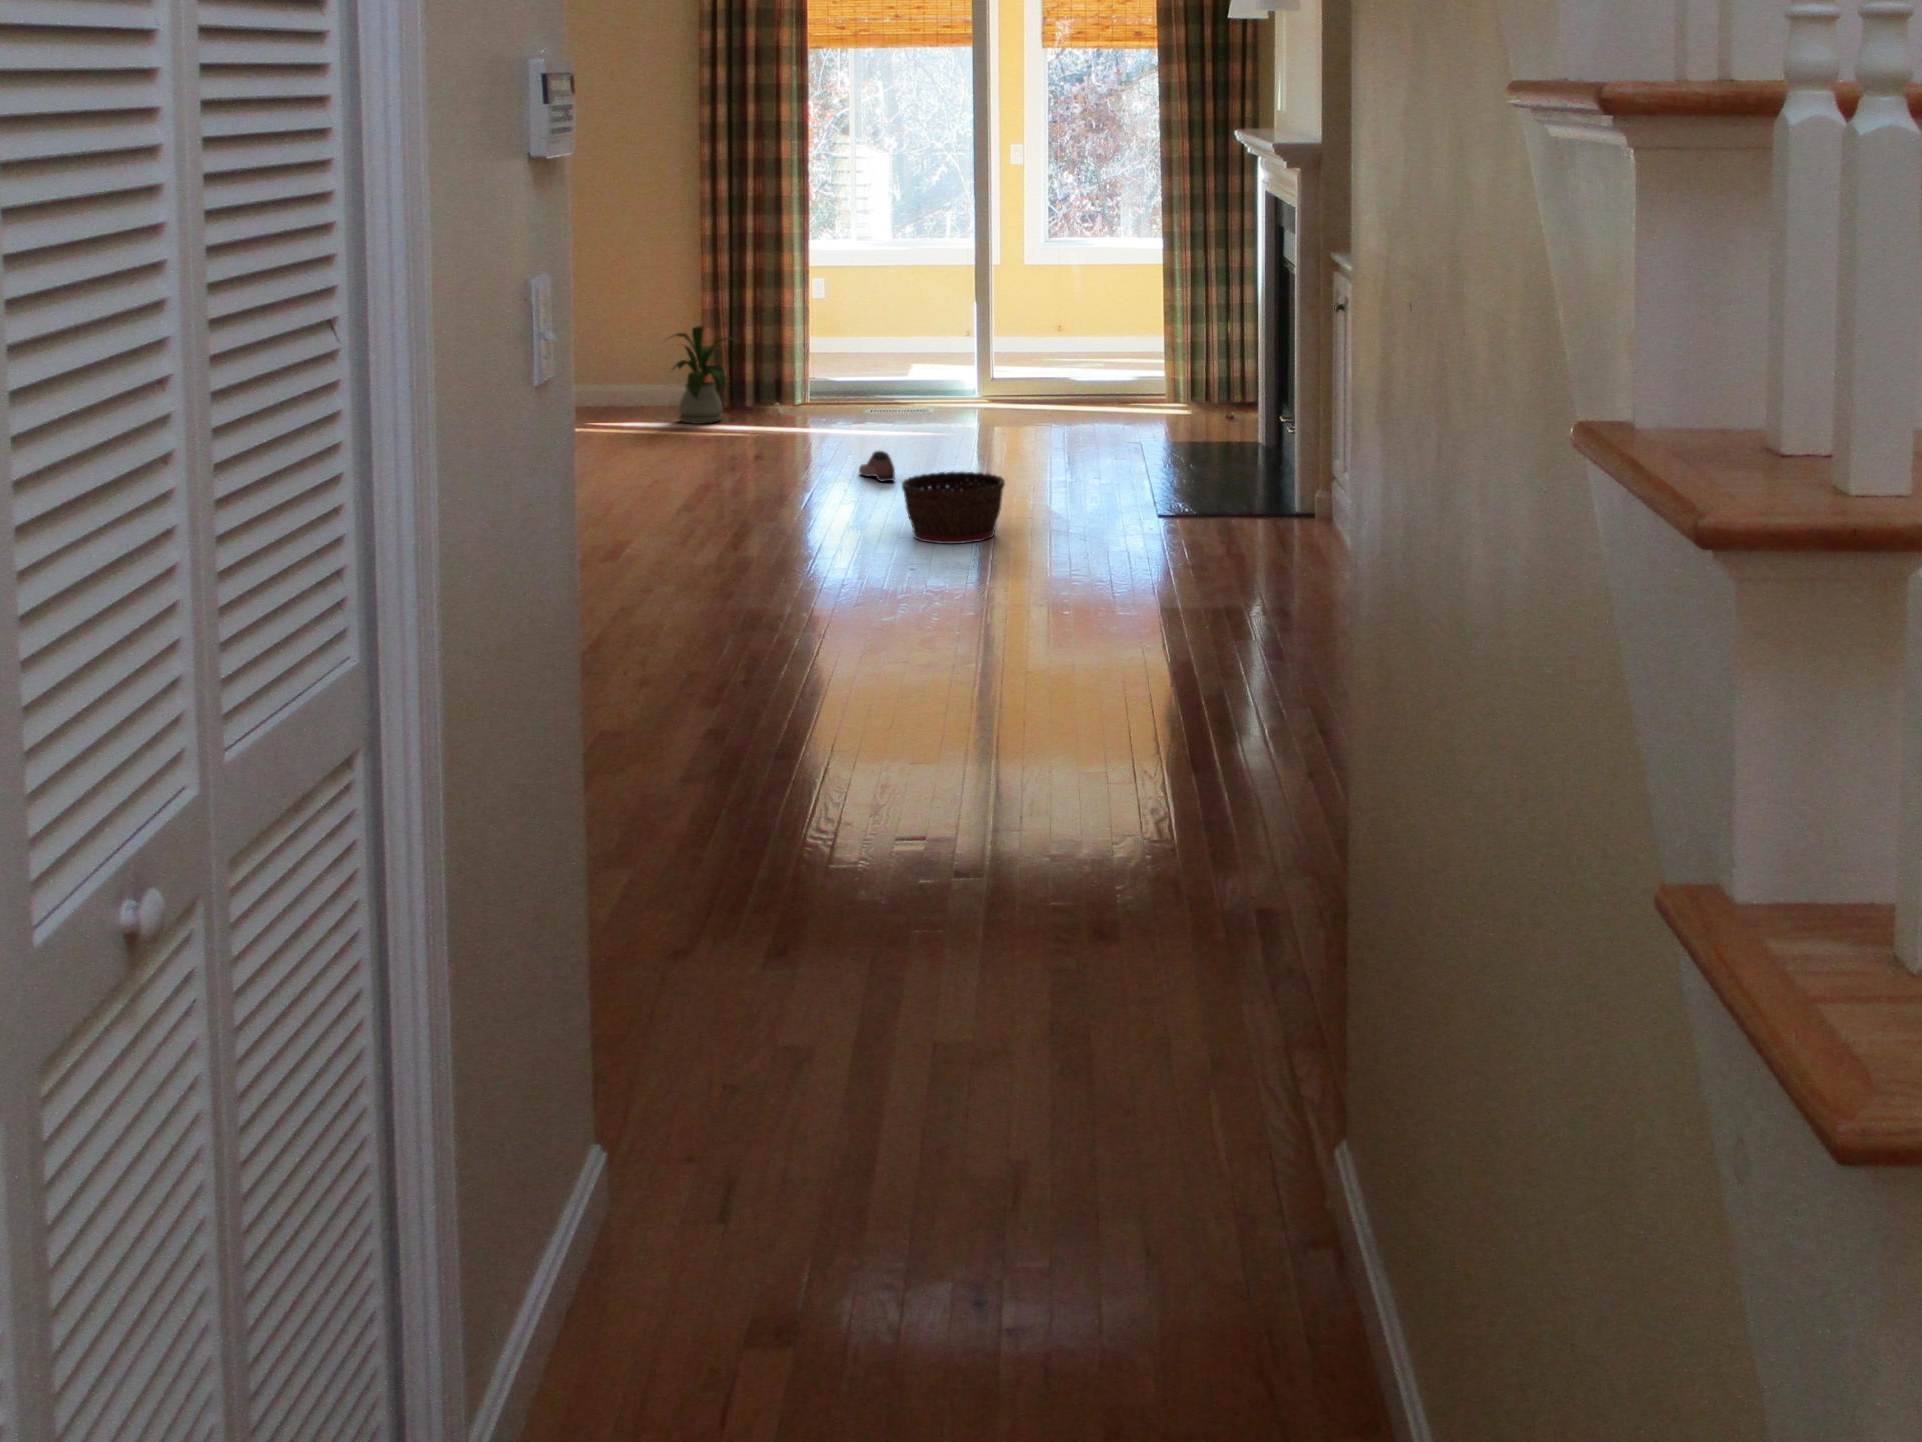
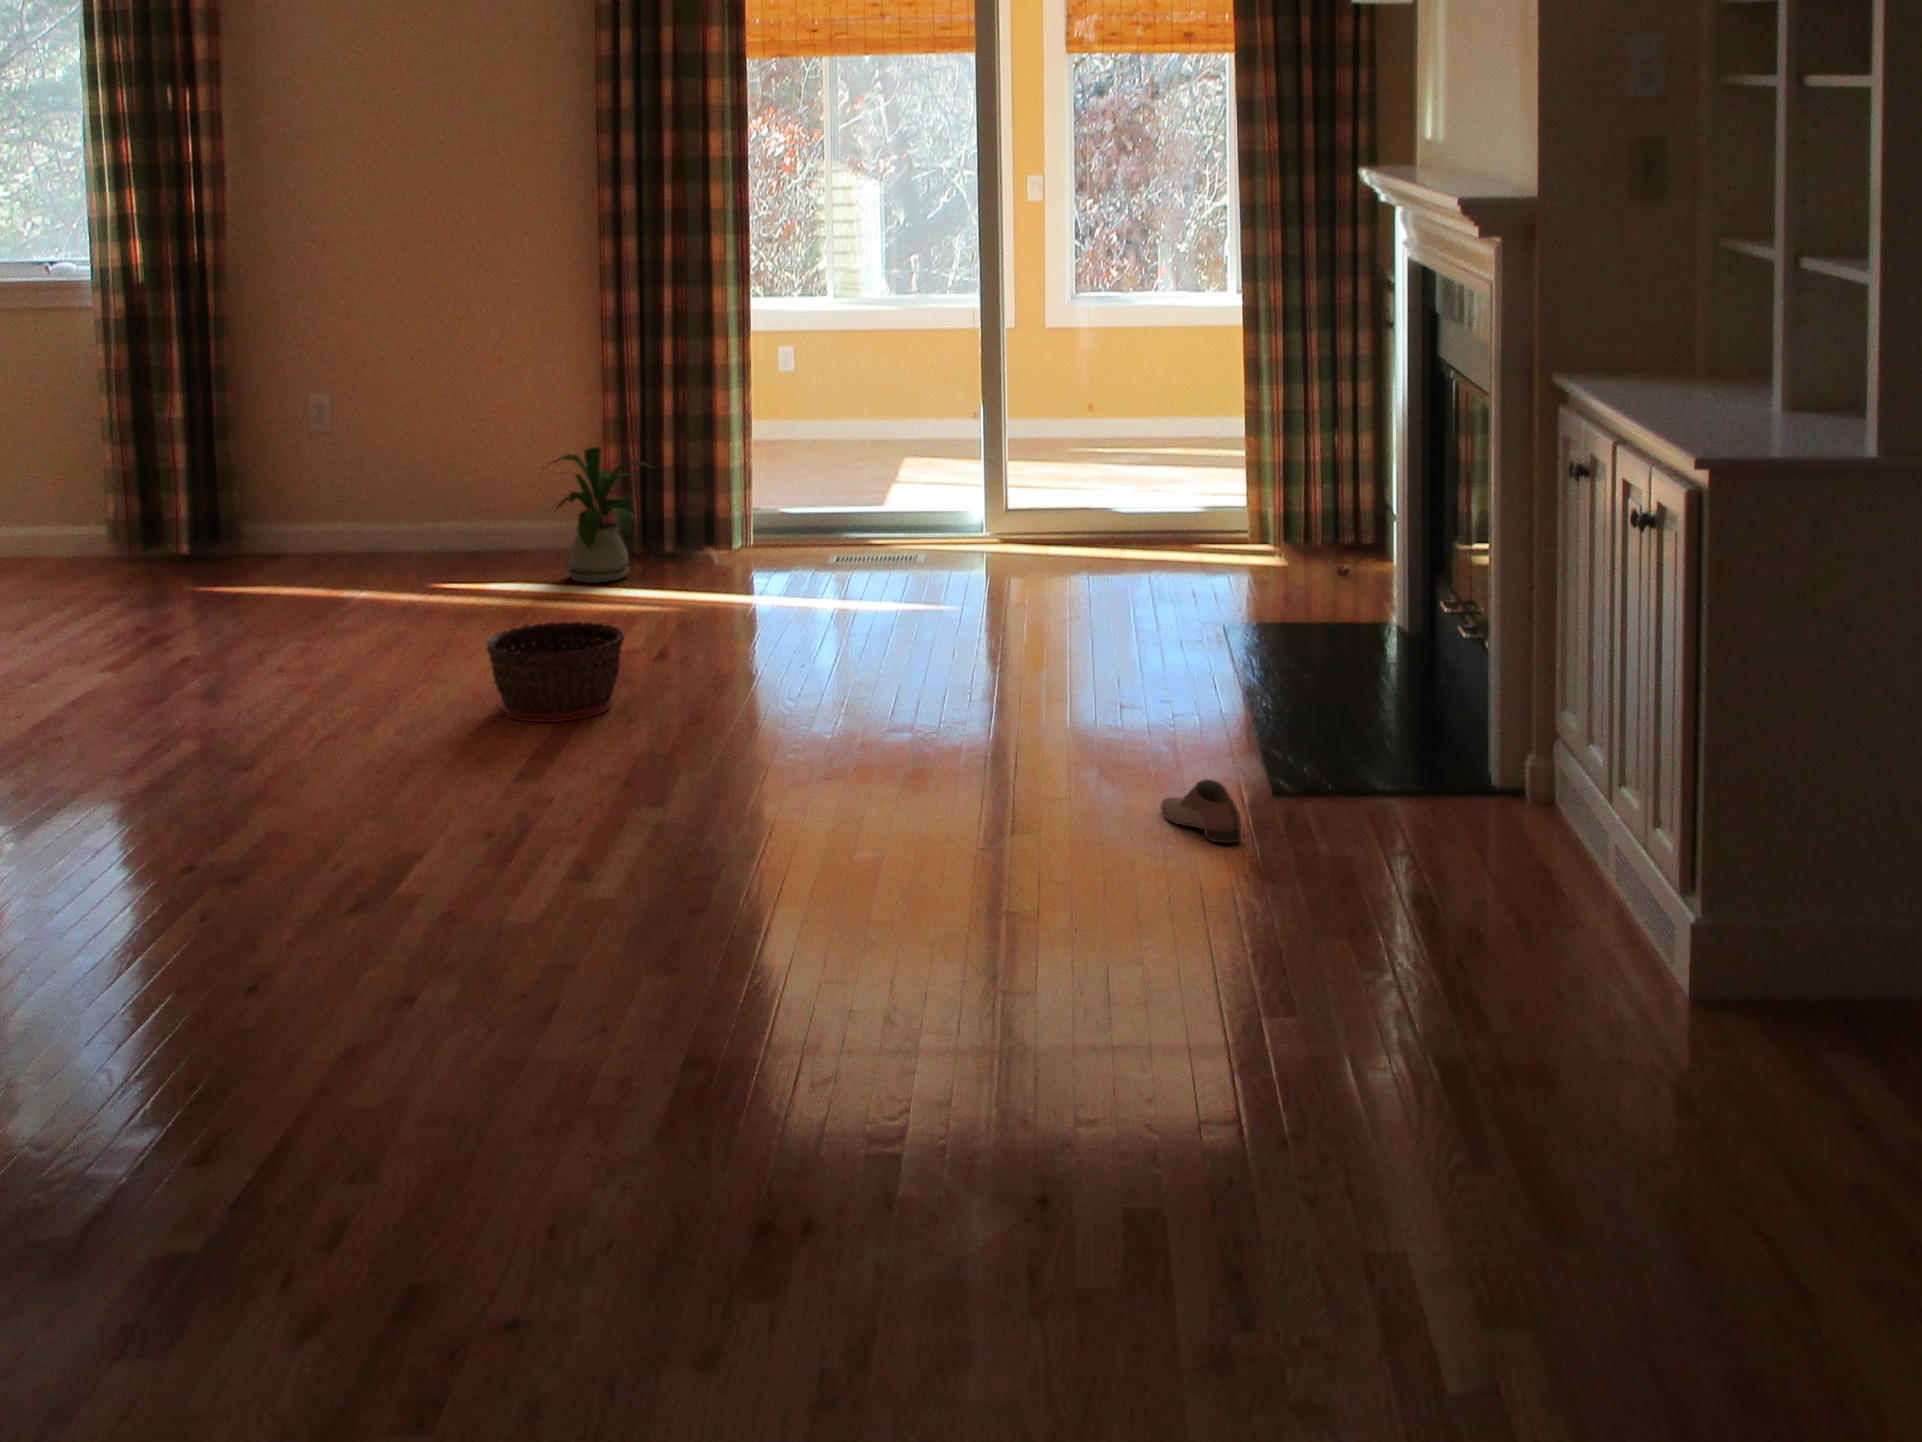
shoe: present [859,451,895,481] -> present [1161,779,1241,843]
basket: present [902,472,1005,544] -> present [487,622,624,722]

